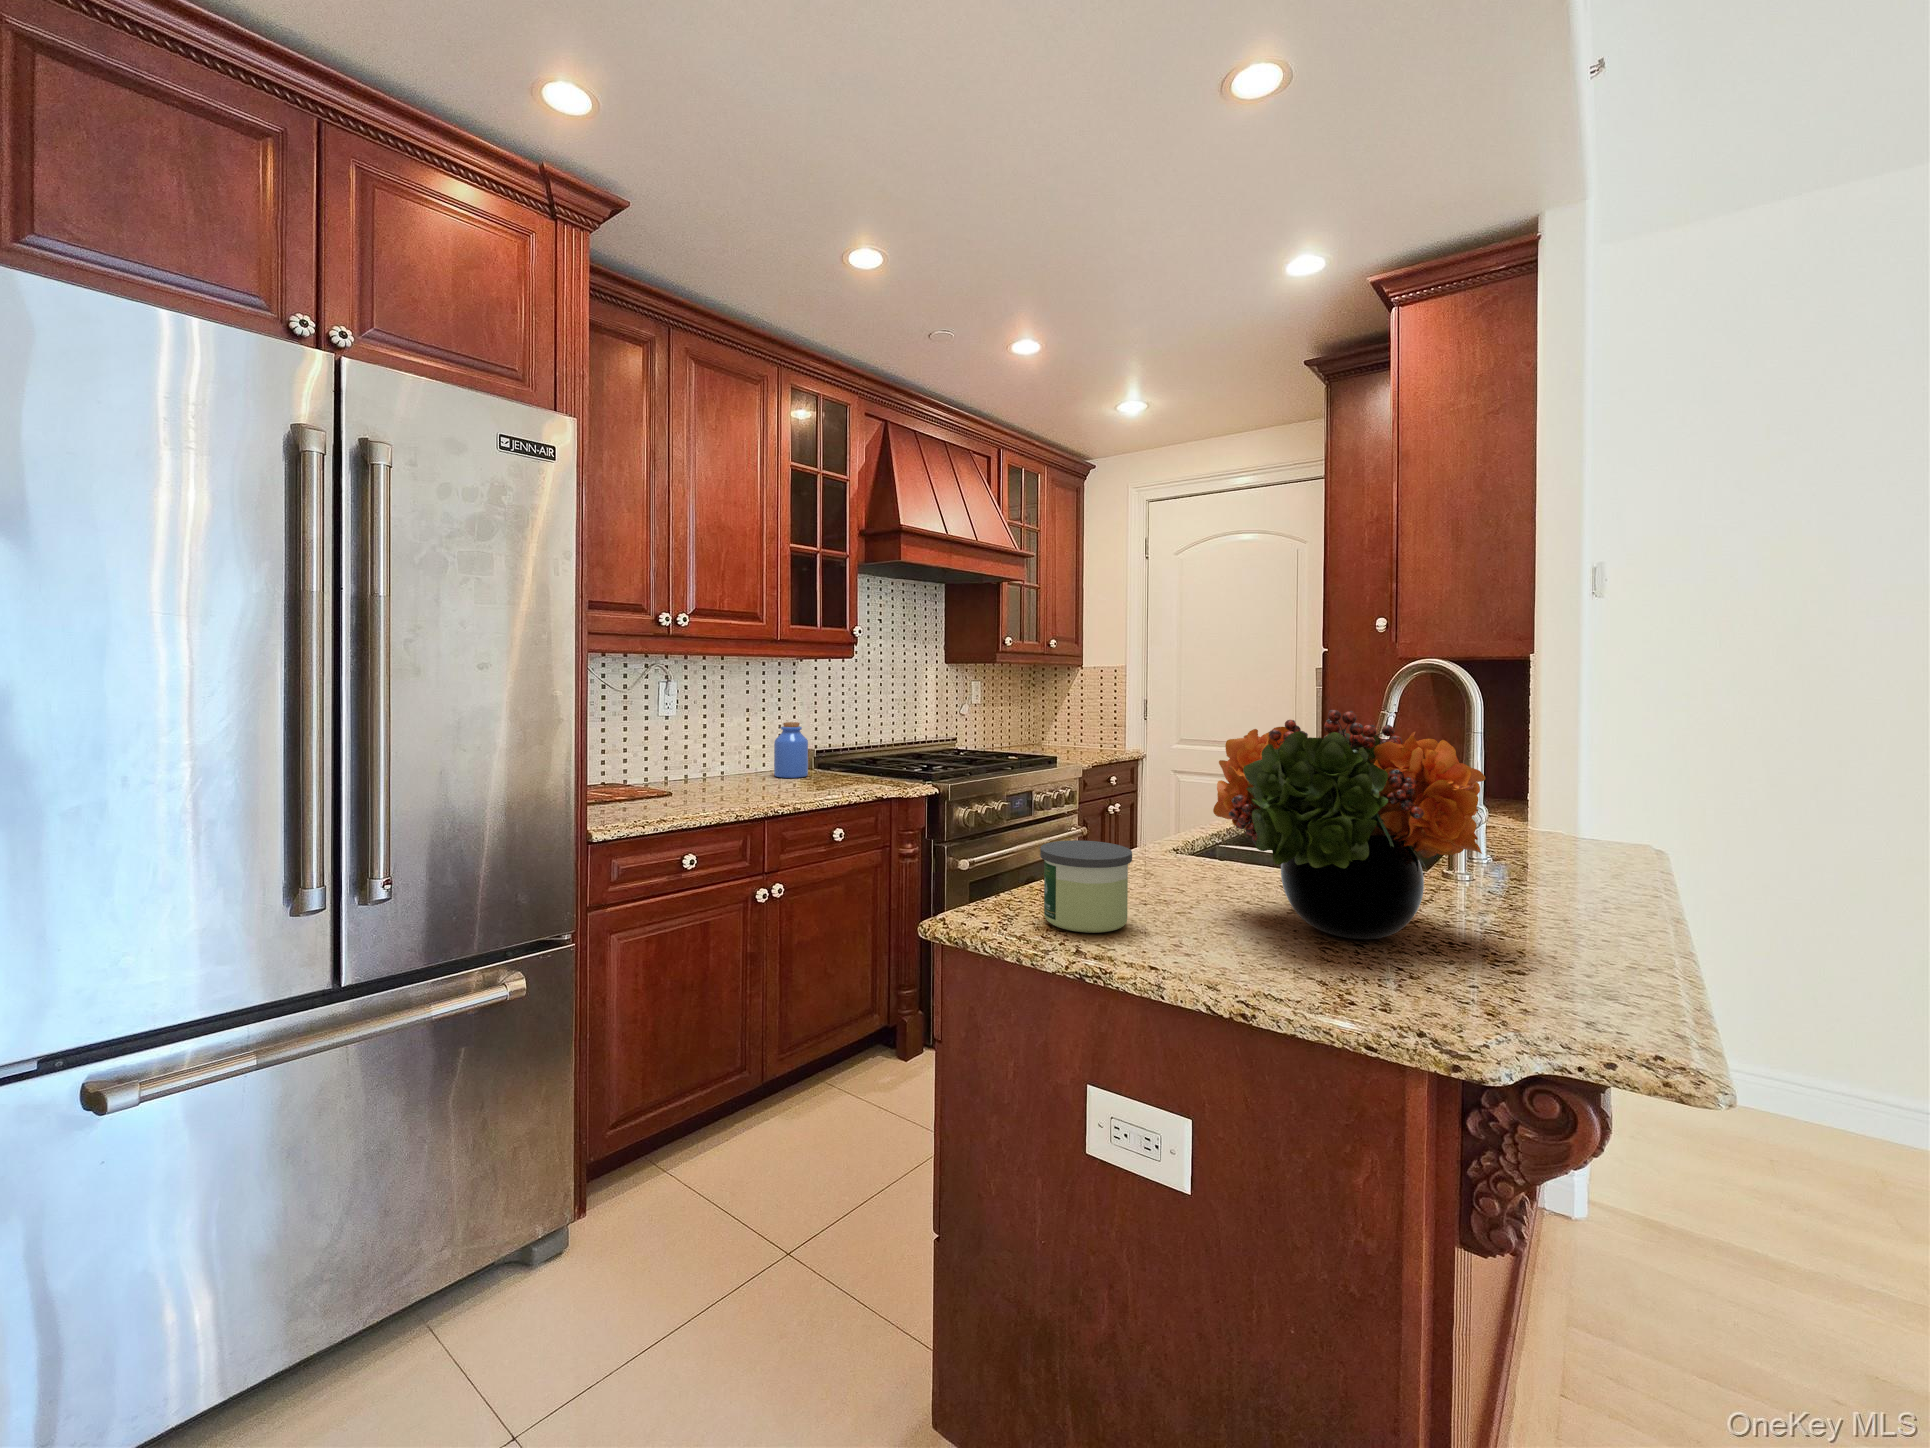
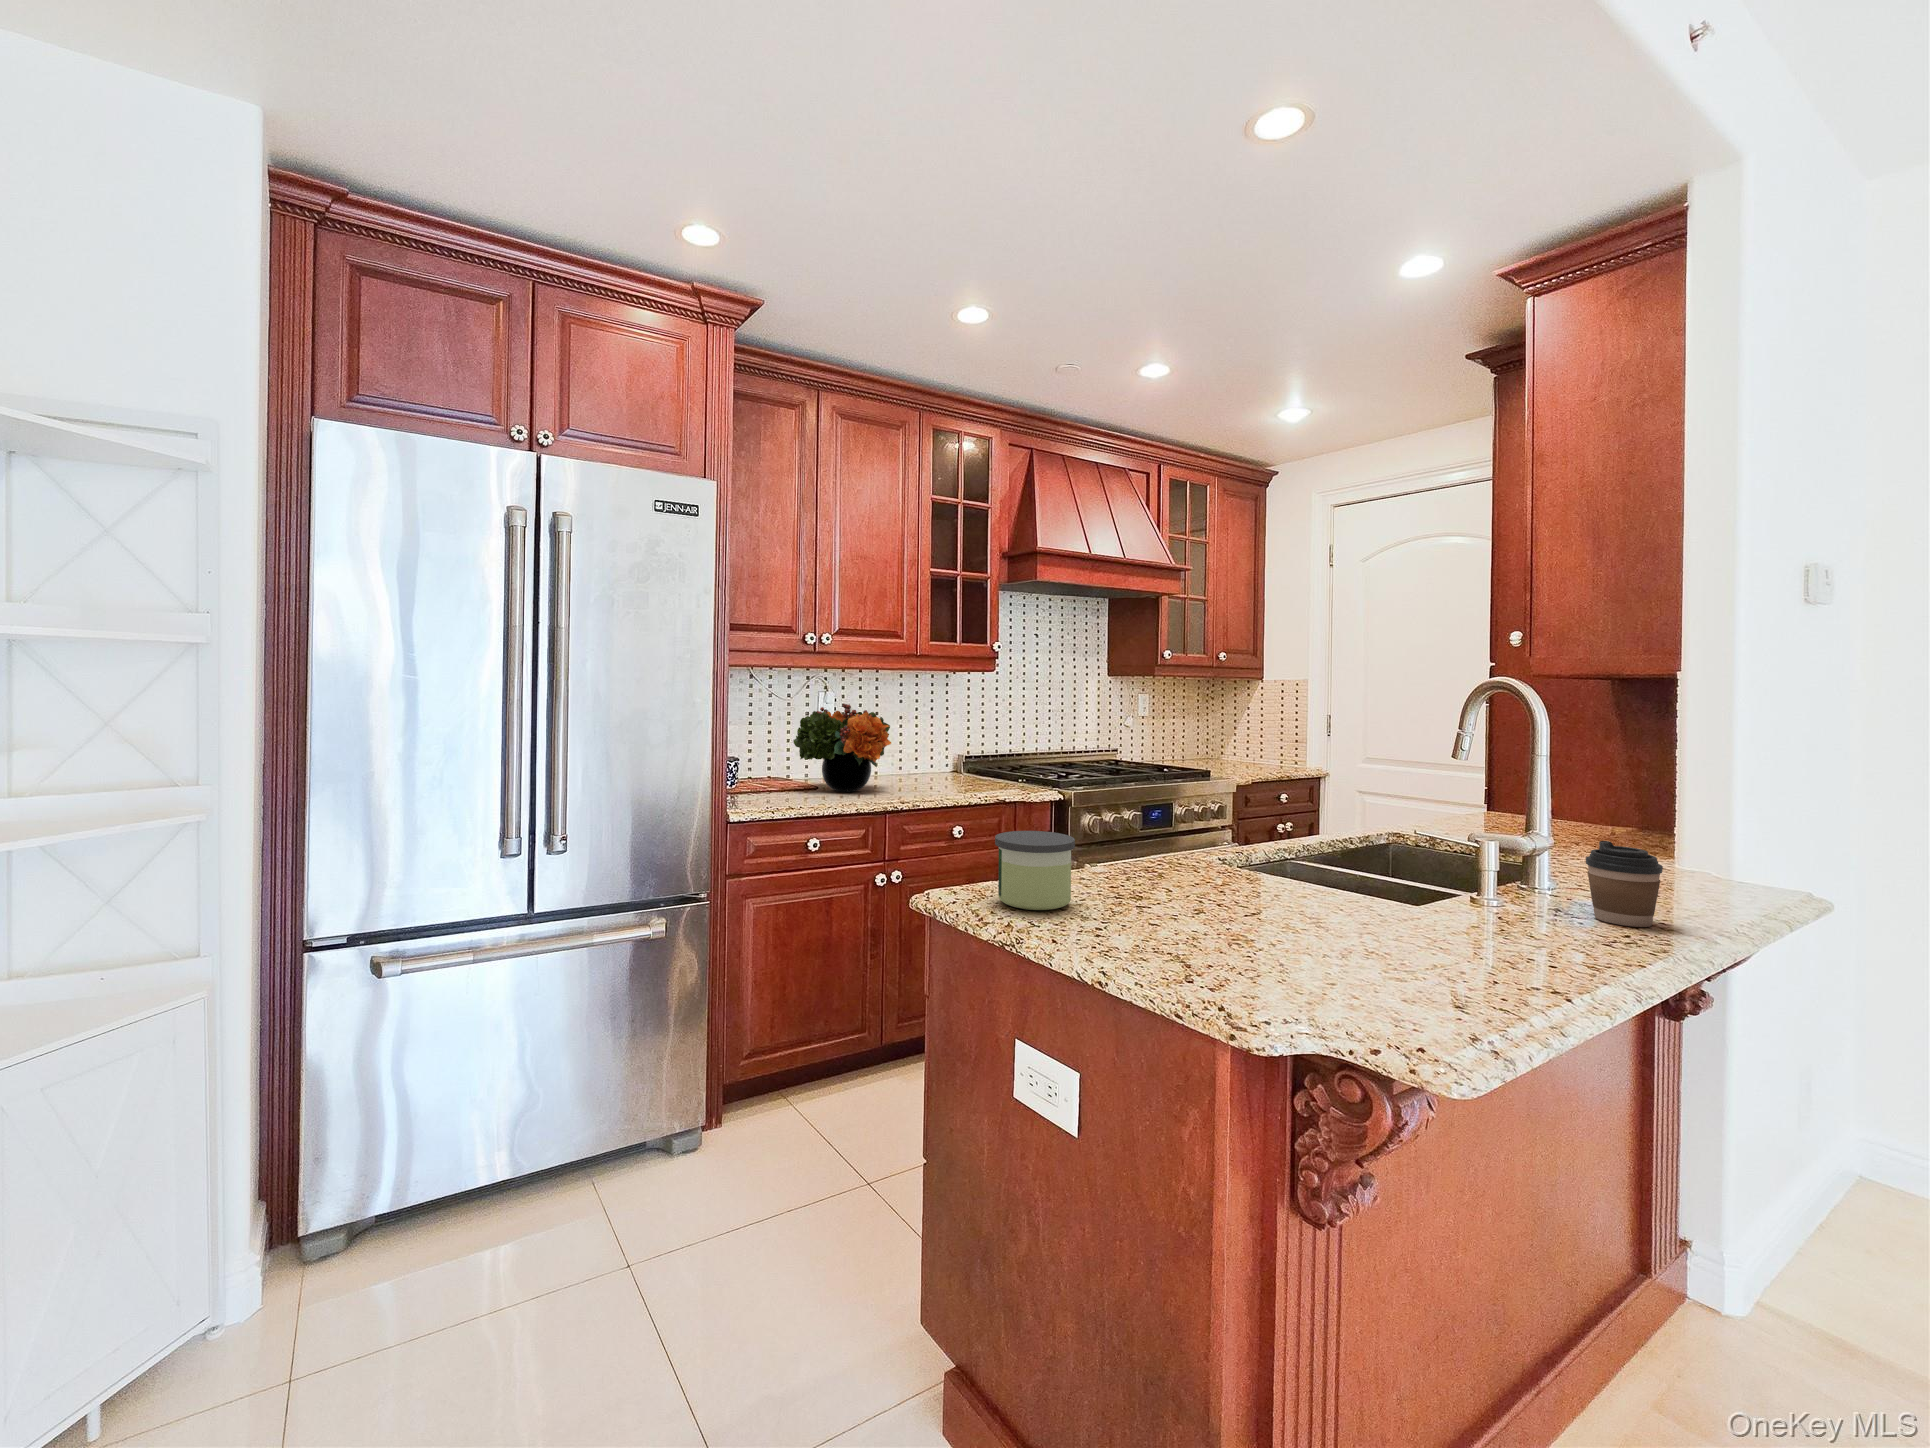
flower arrangement: present [1213,710,1486,939] -> present [793,704,891,792]
jar: present [774,722,808,778] -> none [922,729,953,779]
coffee cup: none [1550,817,1619,896] -> present [1586,841,1663,927]

